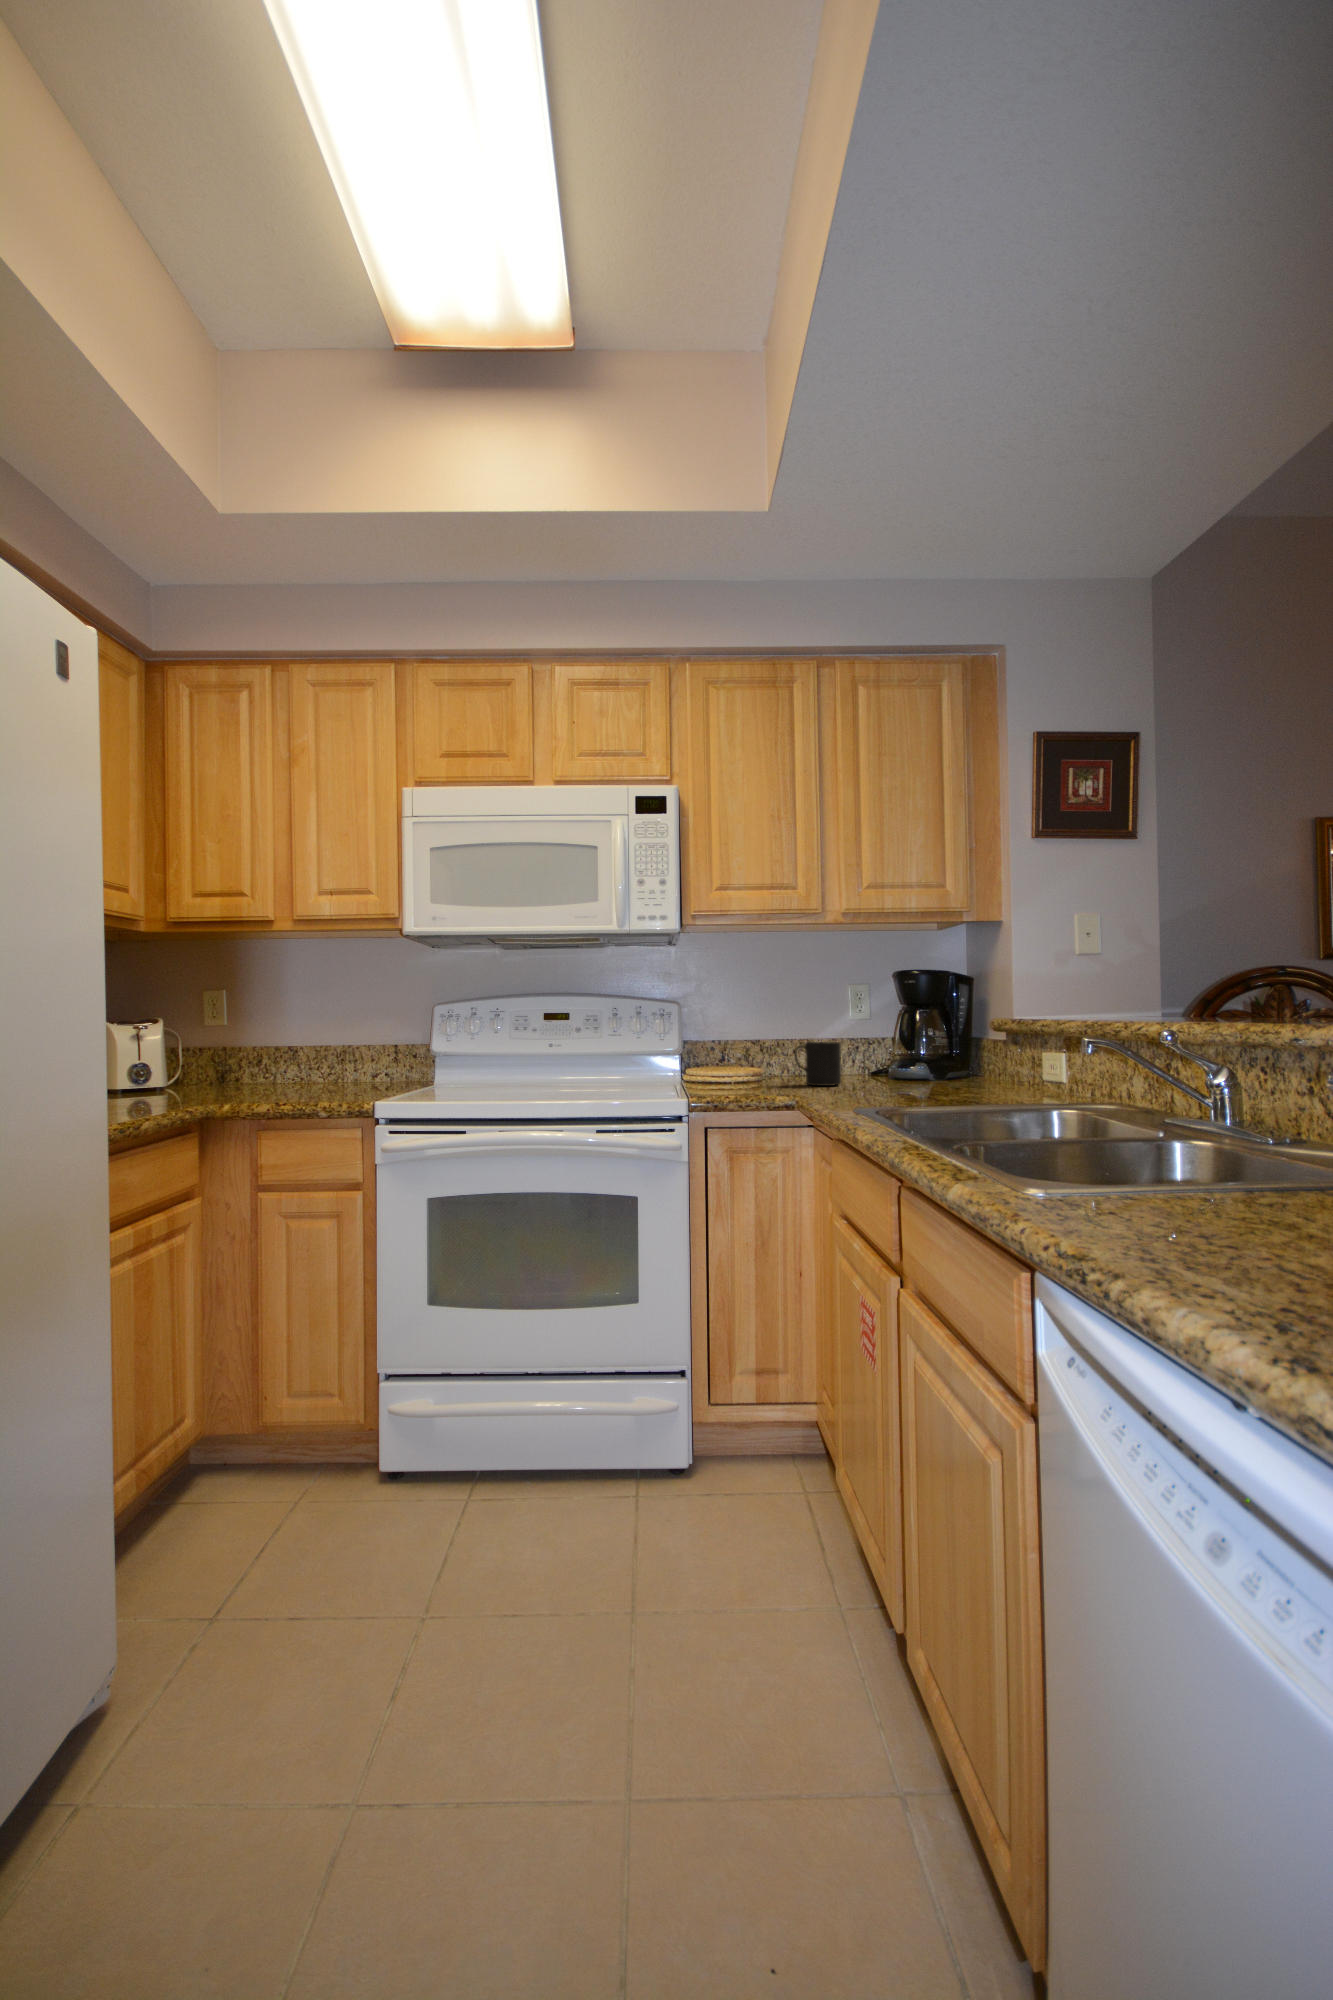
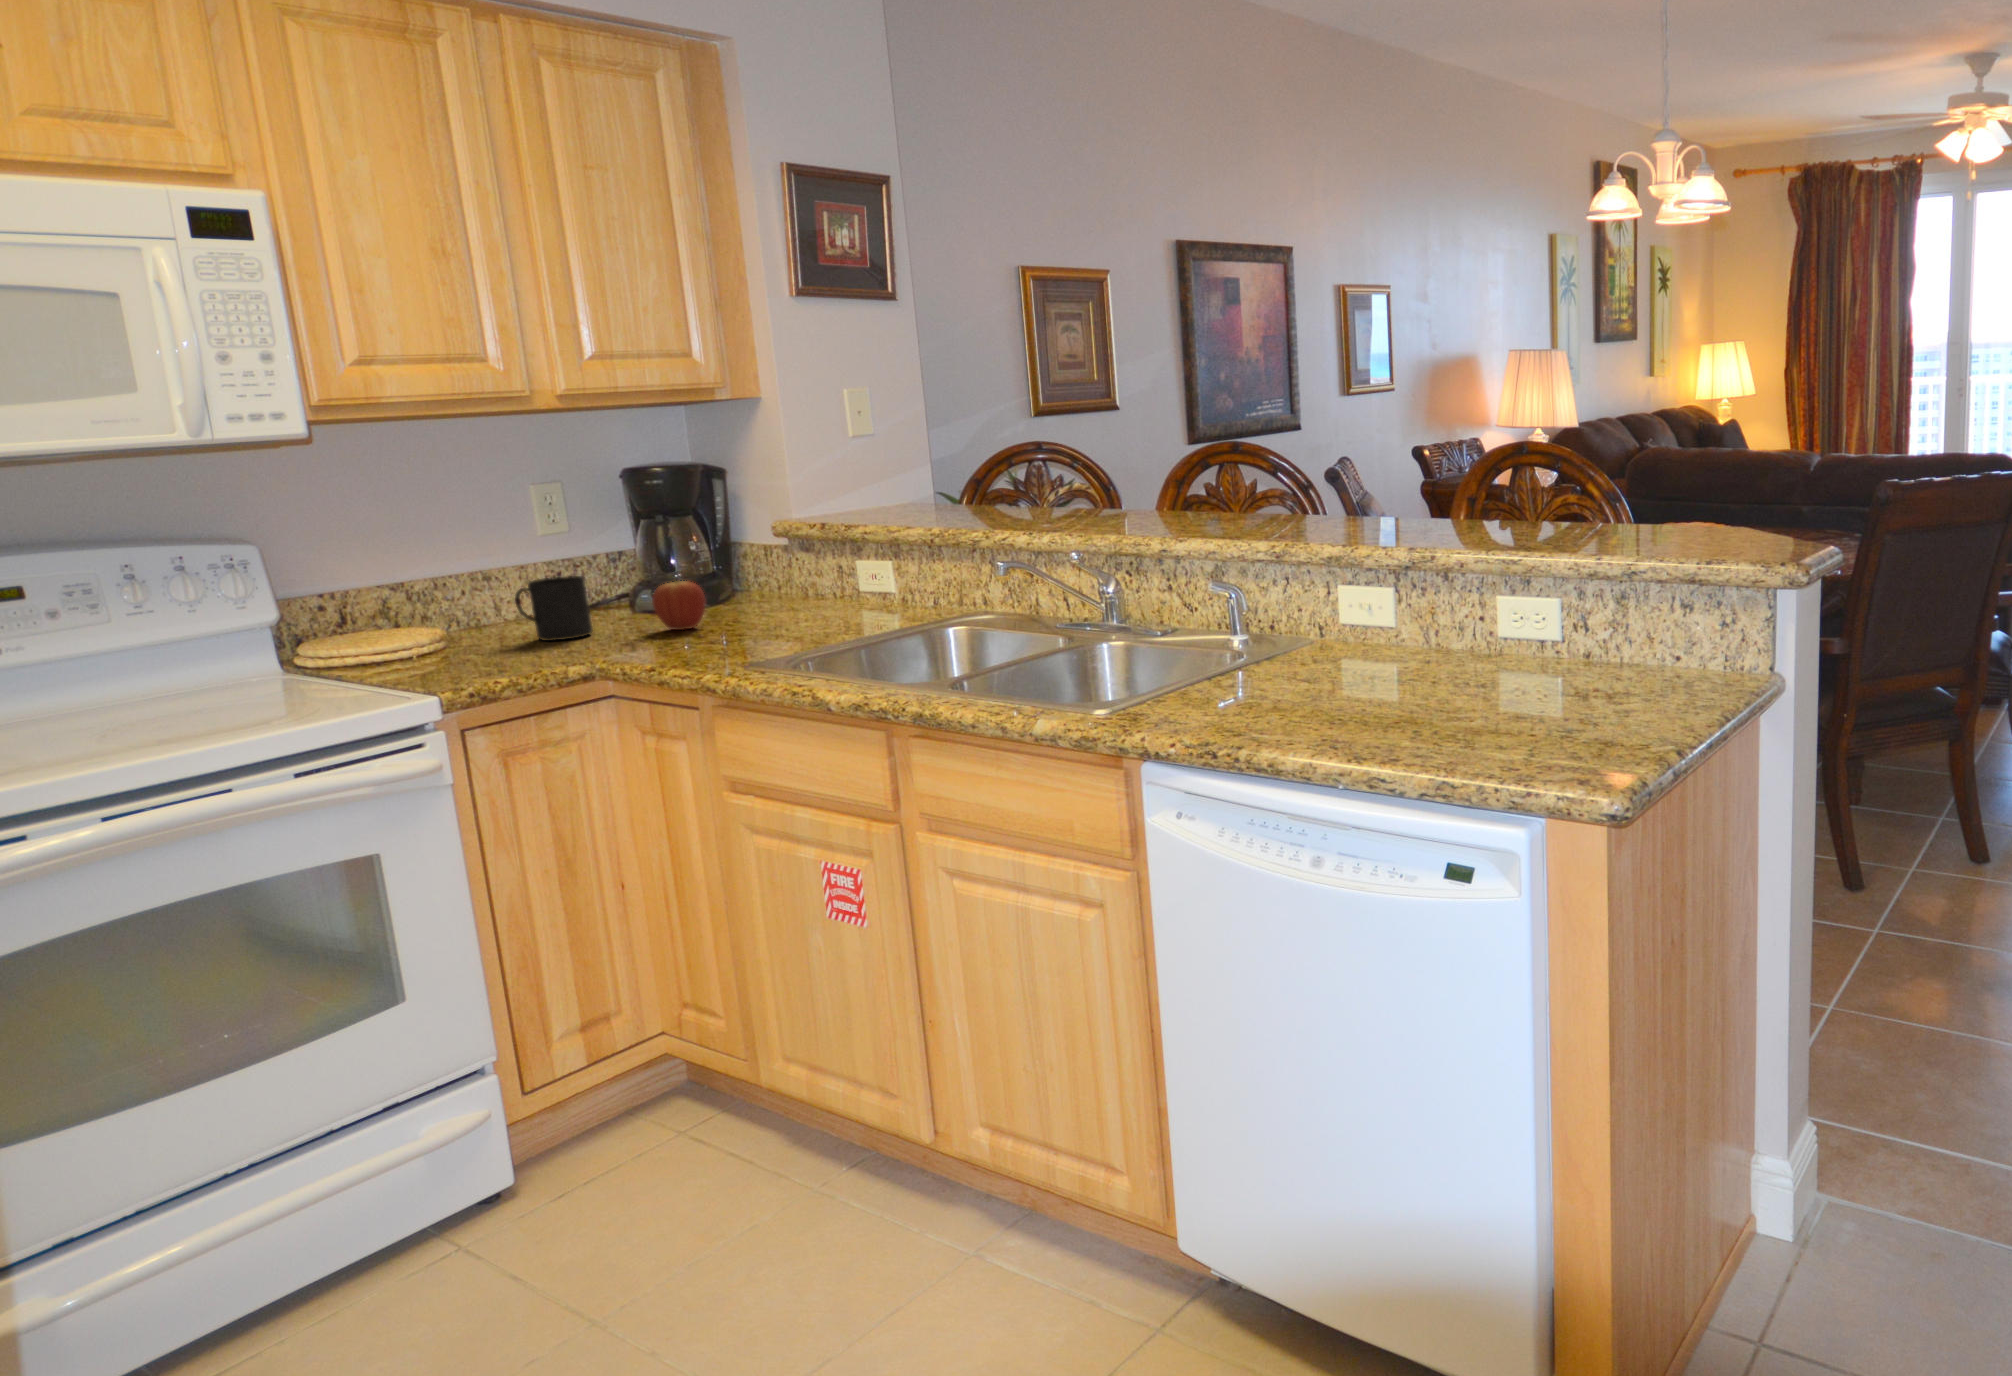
fruit: none [874,1048,912,1090] -> present [652,580,706,630]

